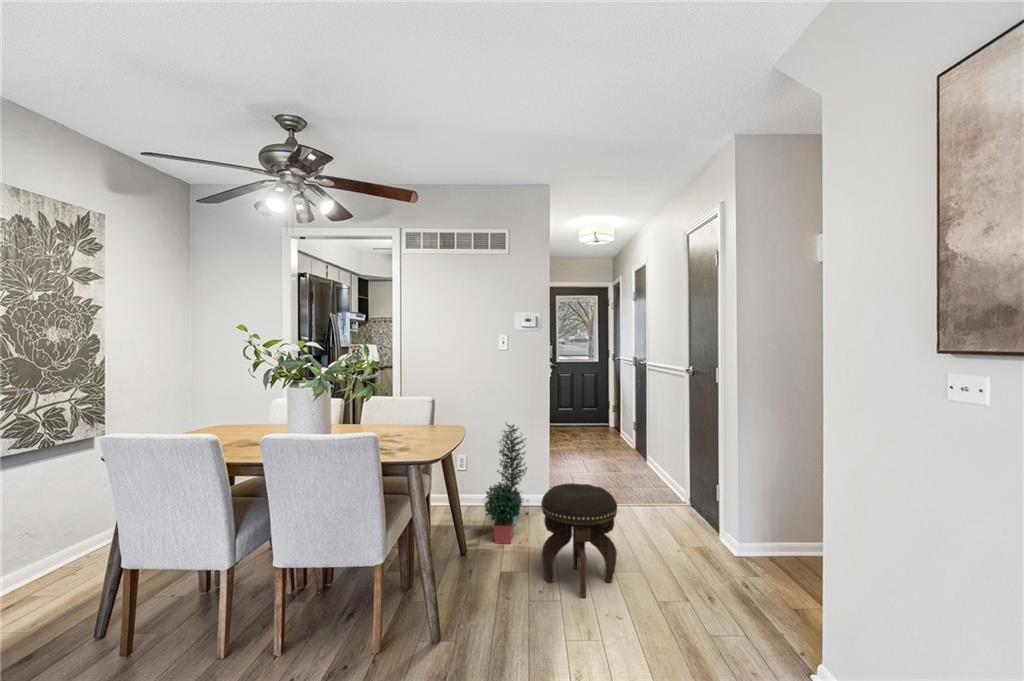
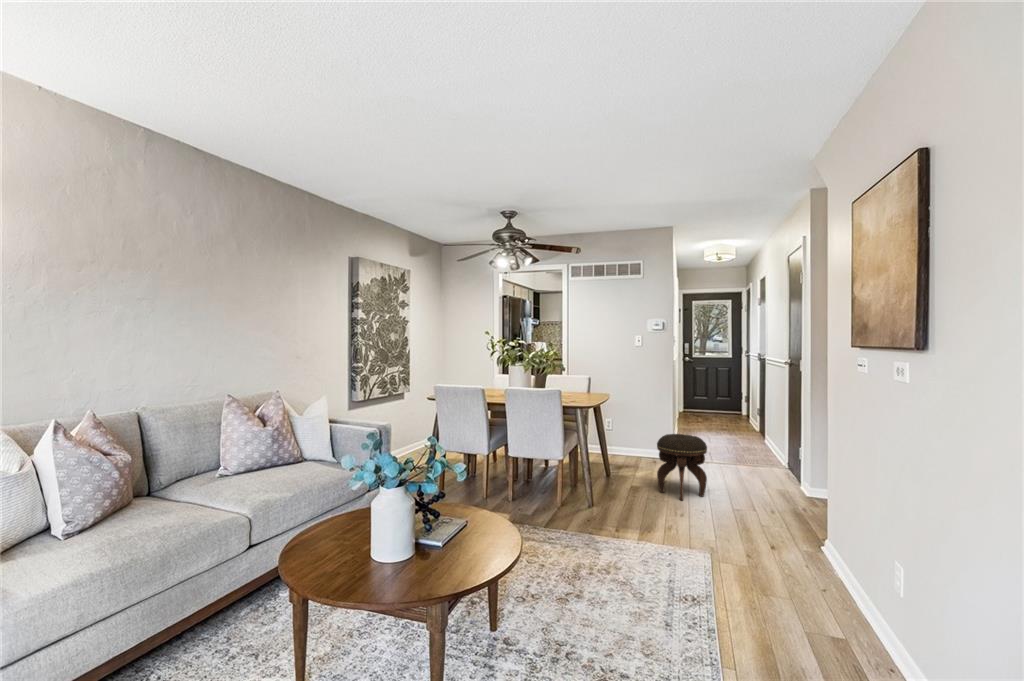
potted plant: present [484,424,528,544] -> none [623,398,658,474]

